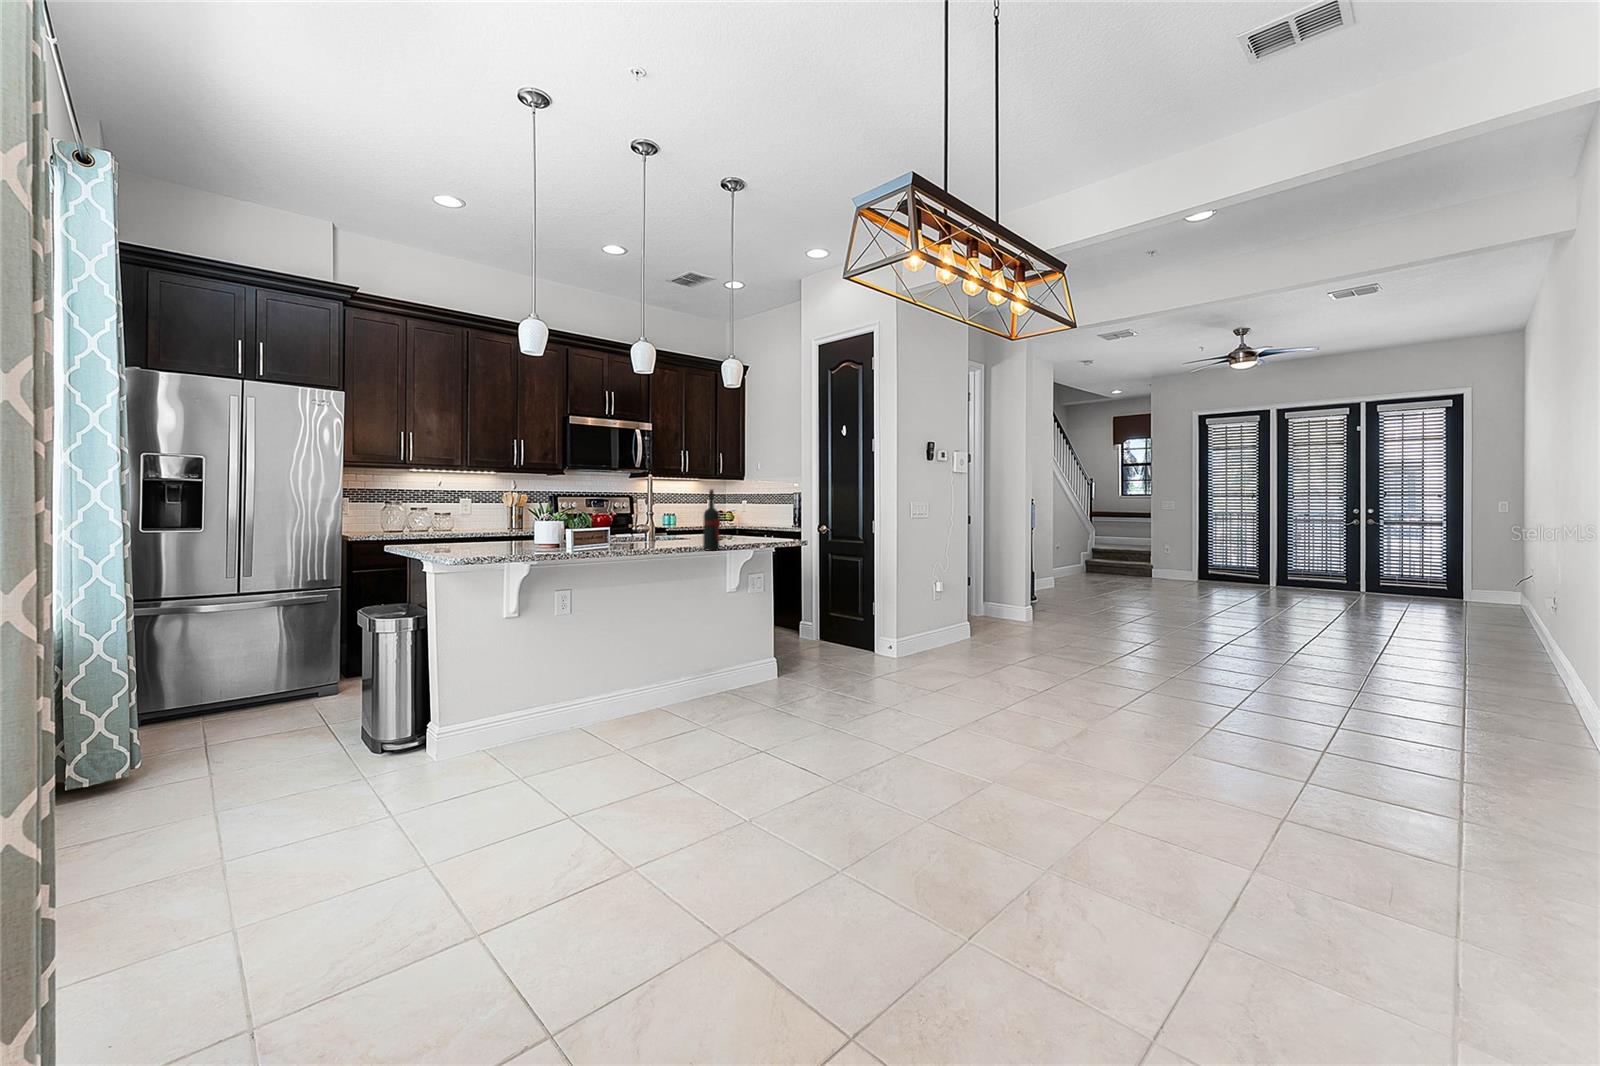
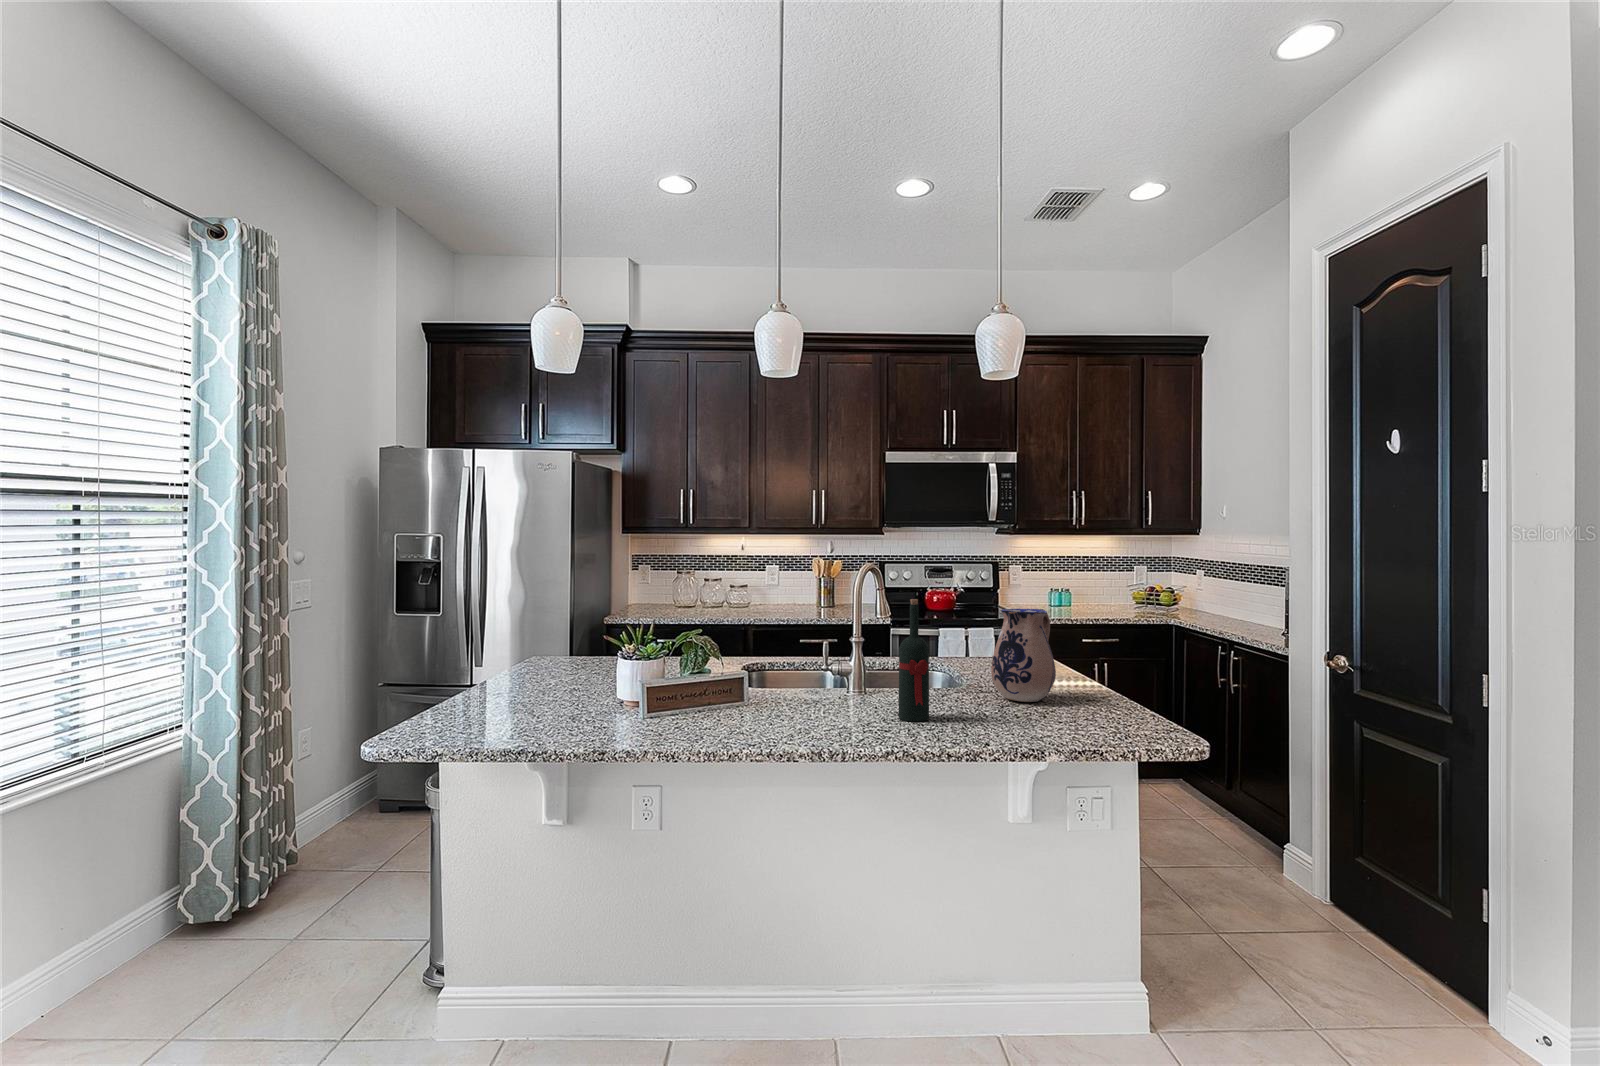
ceramic pitcher: none [727,499,759,545] -> present [991,608,1056,702]

